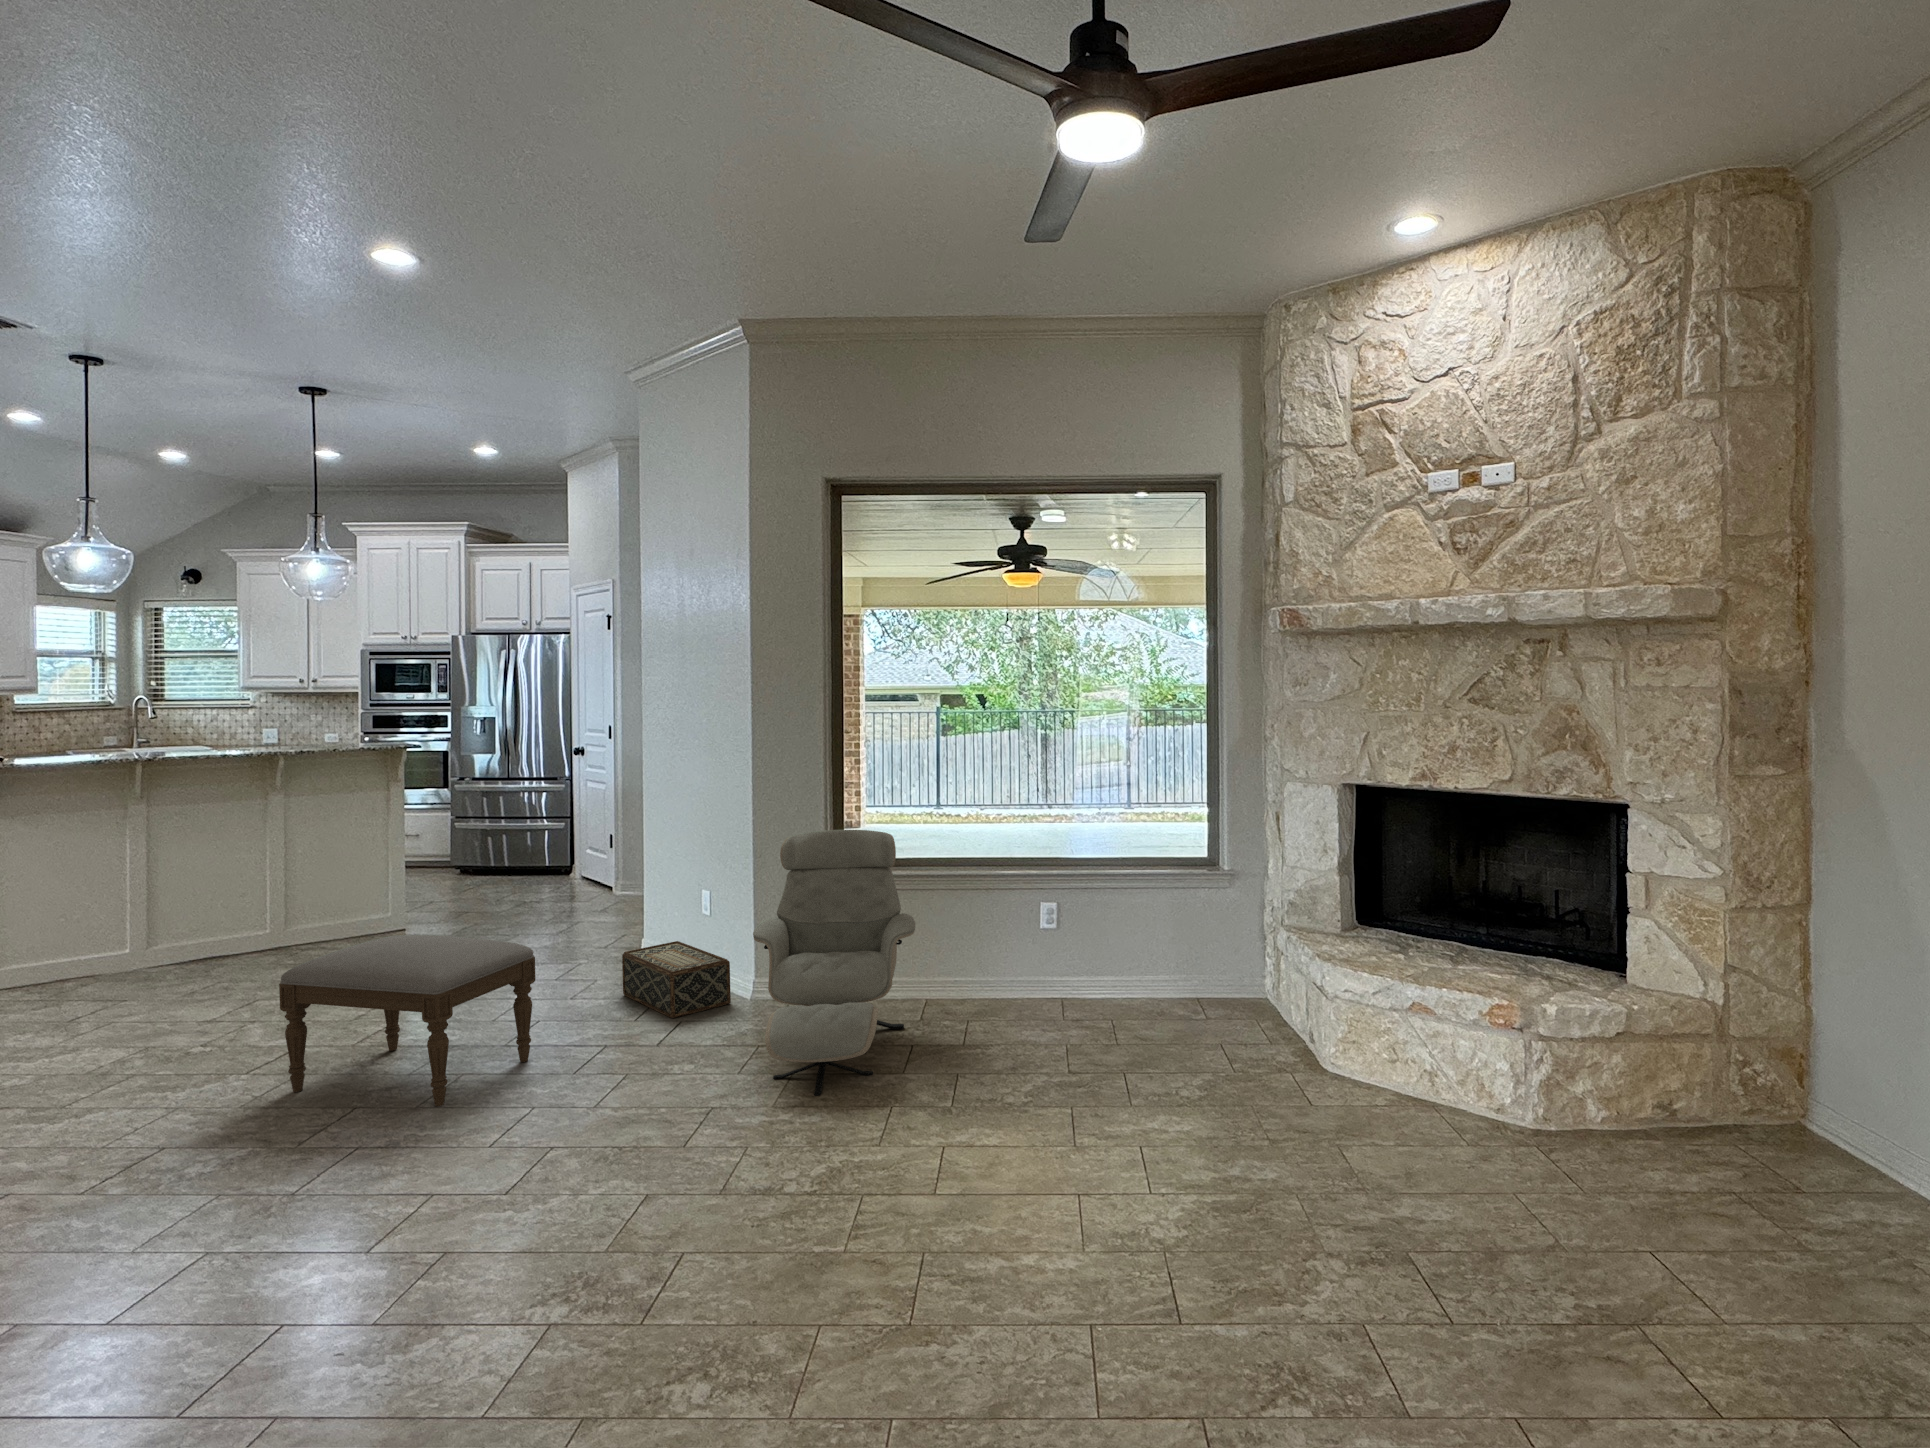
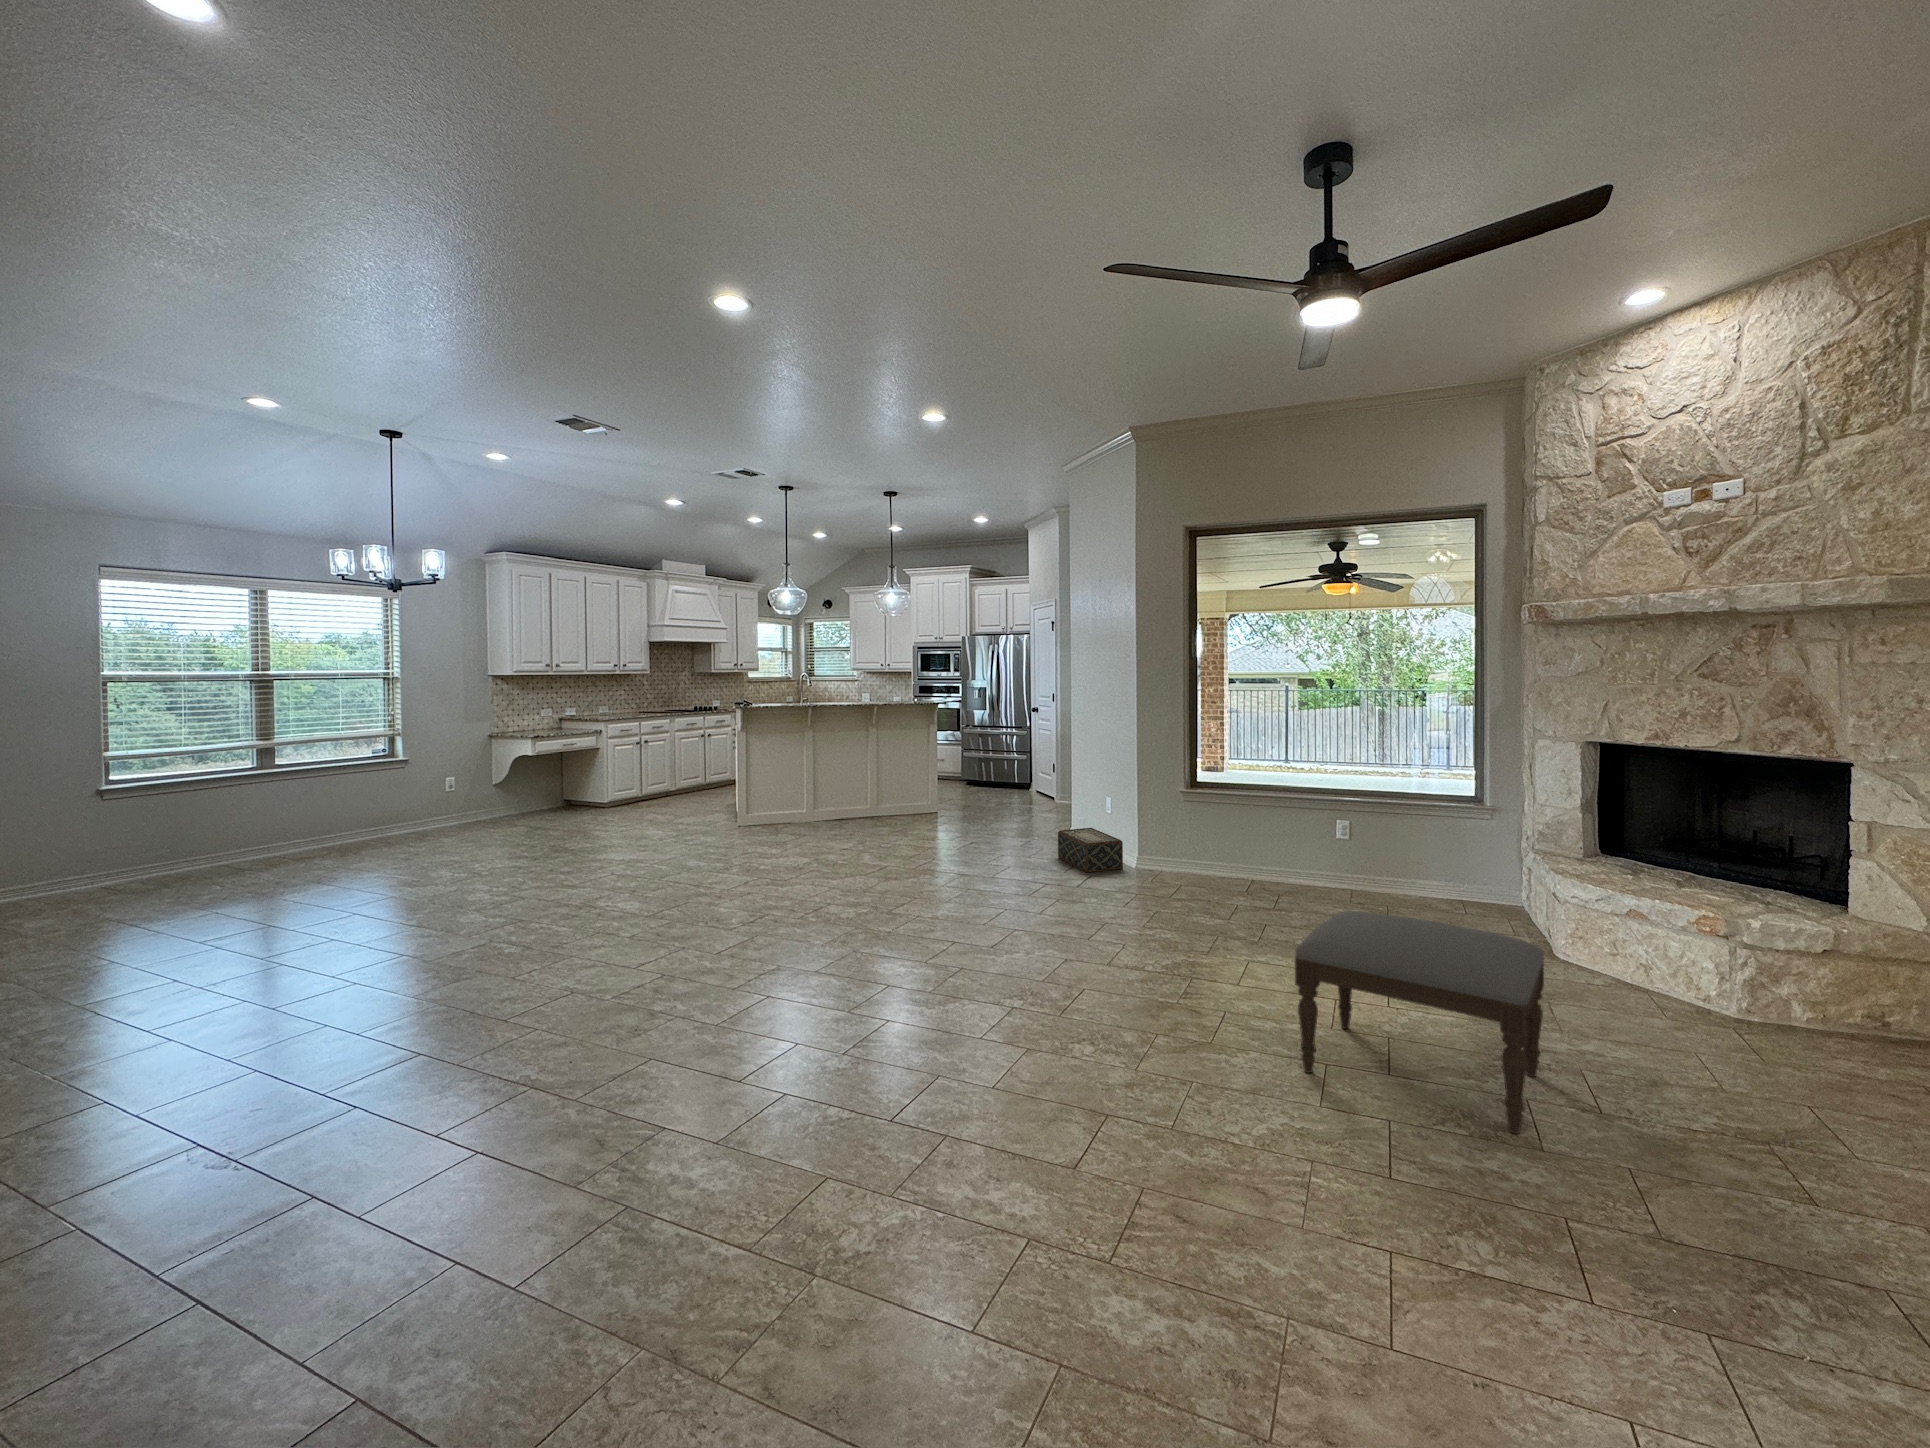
armchair: present [753,830,915,1096] -> none [1135,759,1243,923]
ottoman: present [279,935,536,1106] -> present [1295,911,1544,1134]

